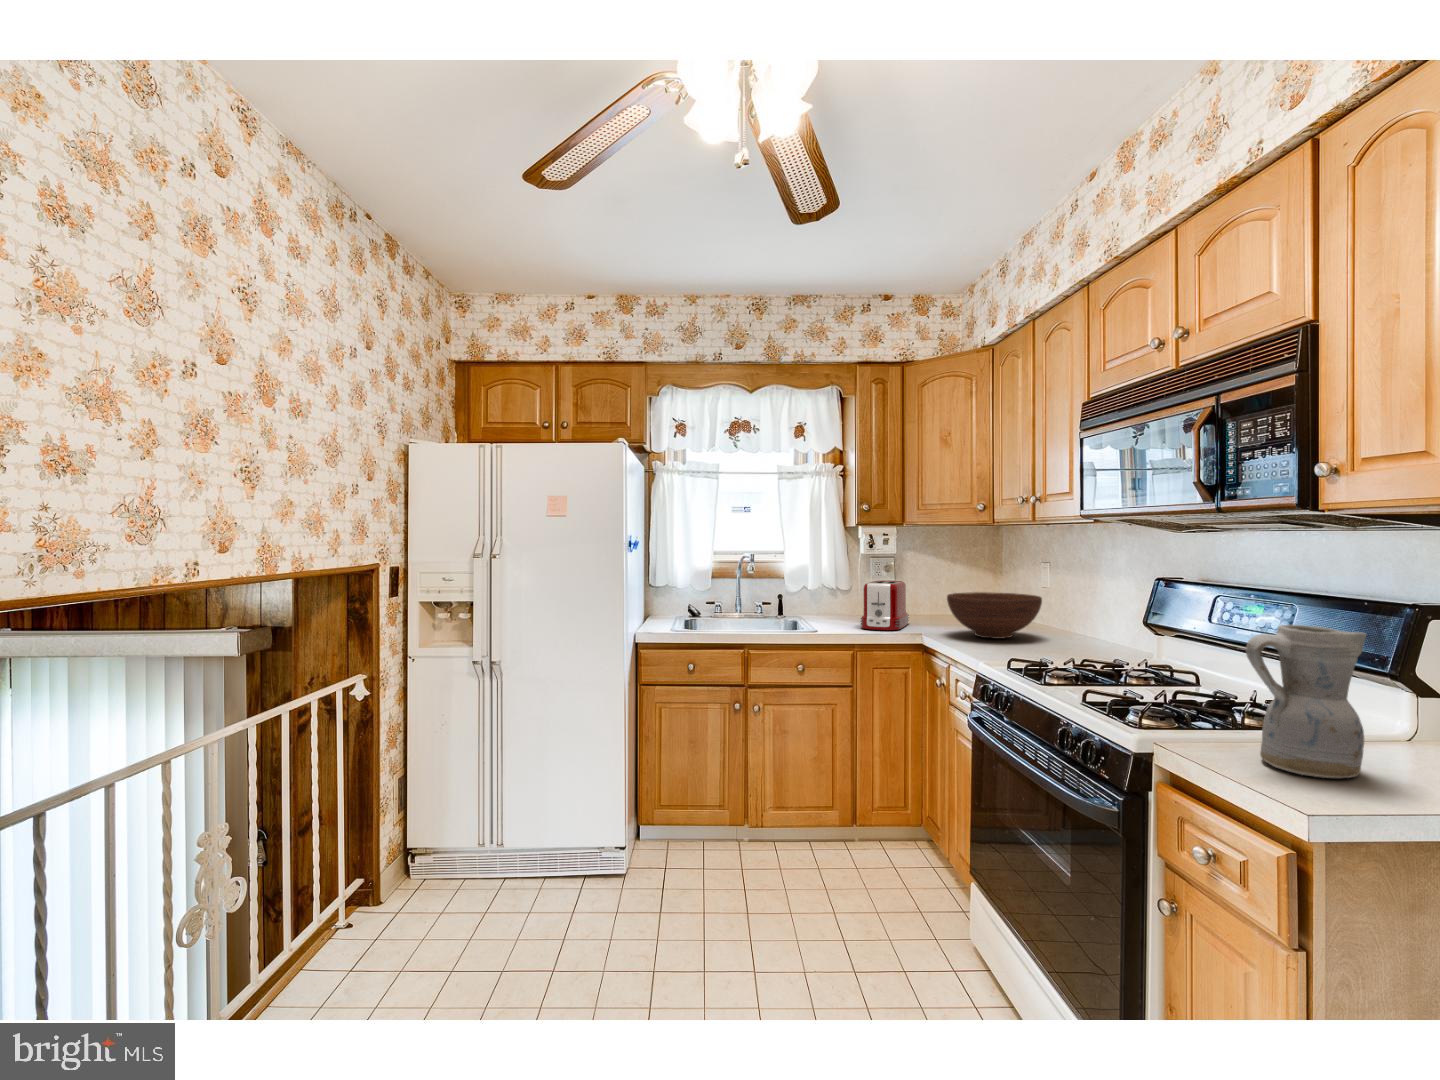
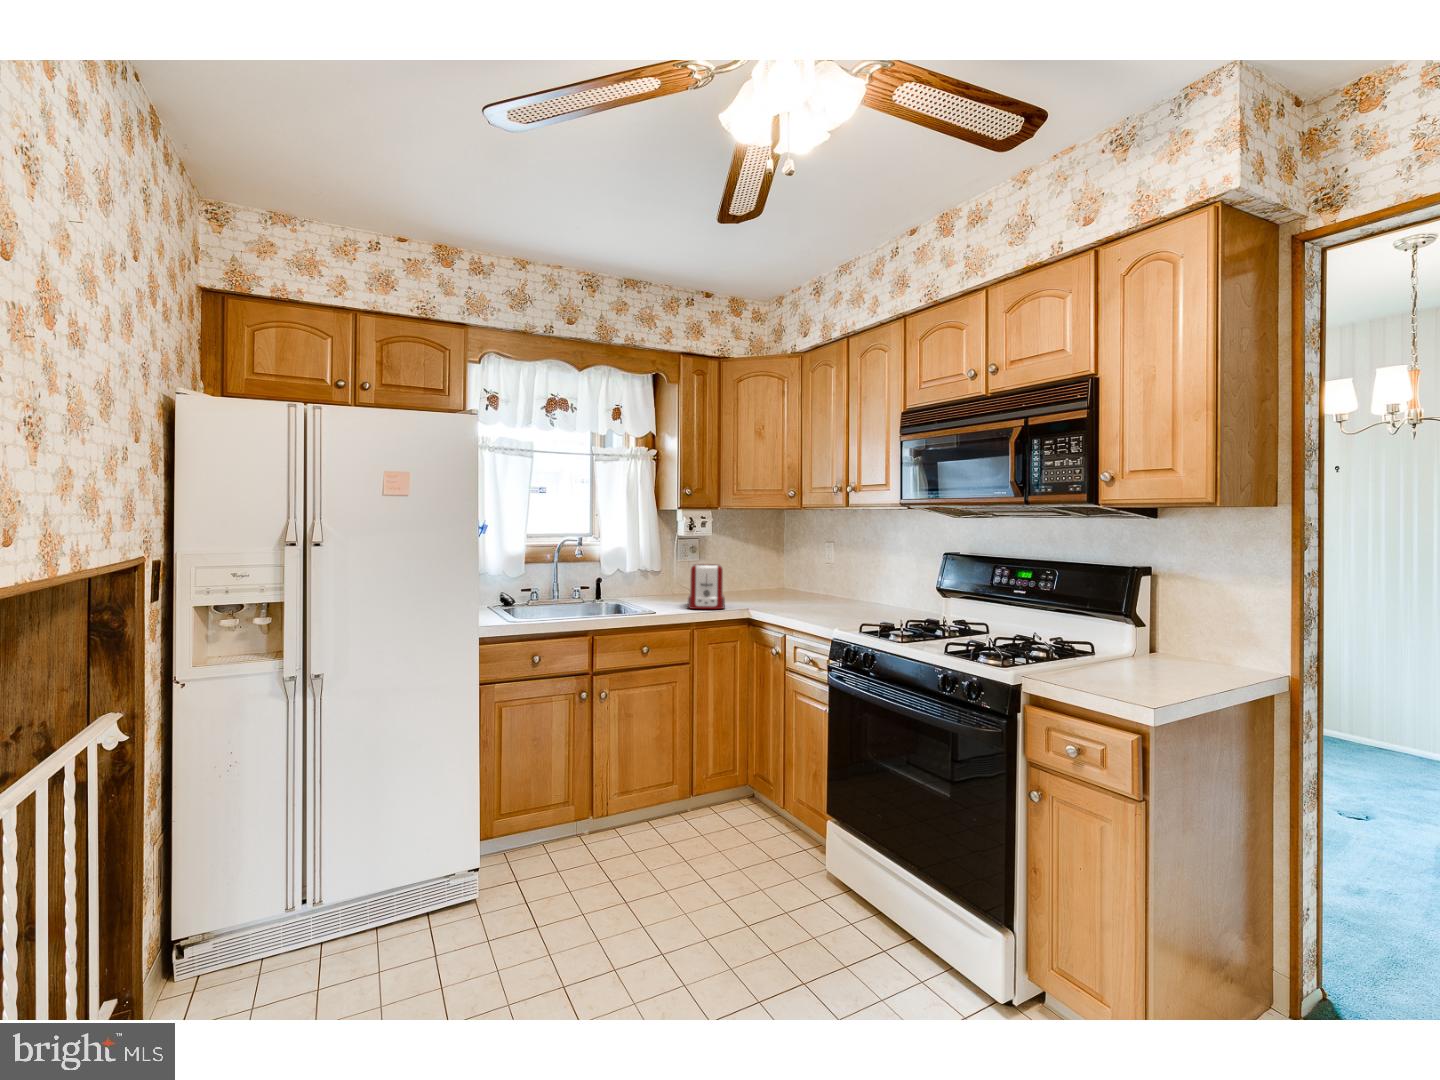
fruit bowl: present [947,592,1042,639] -> none [770,573,849,612]
ceramic pitcher: present [1246,625,1366,778] -> none [1071,577,1133,674]

